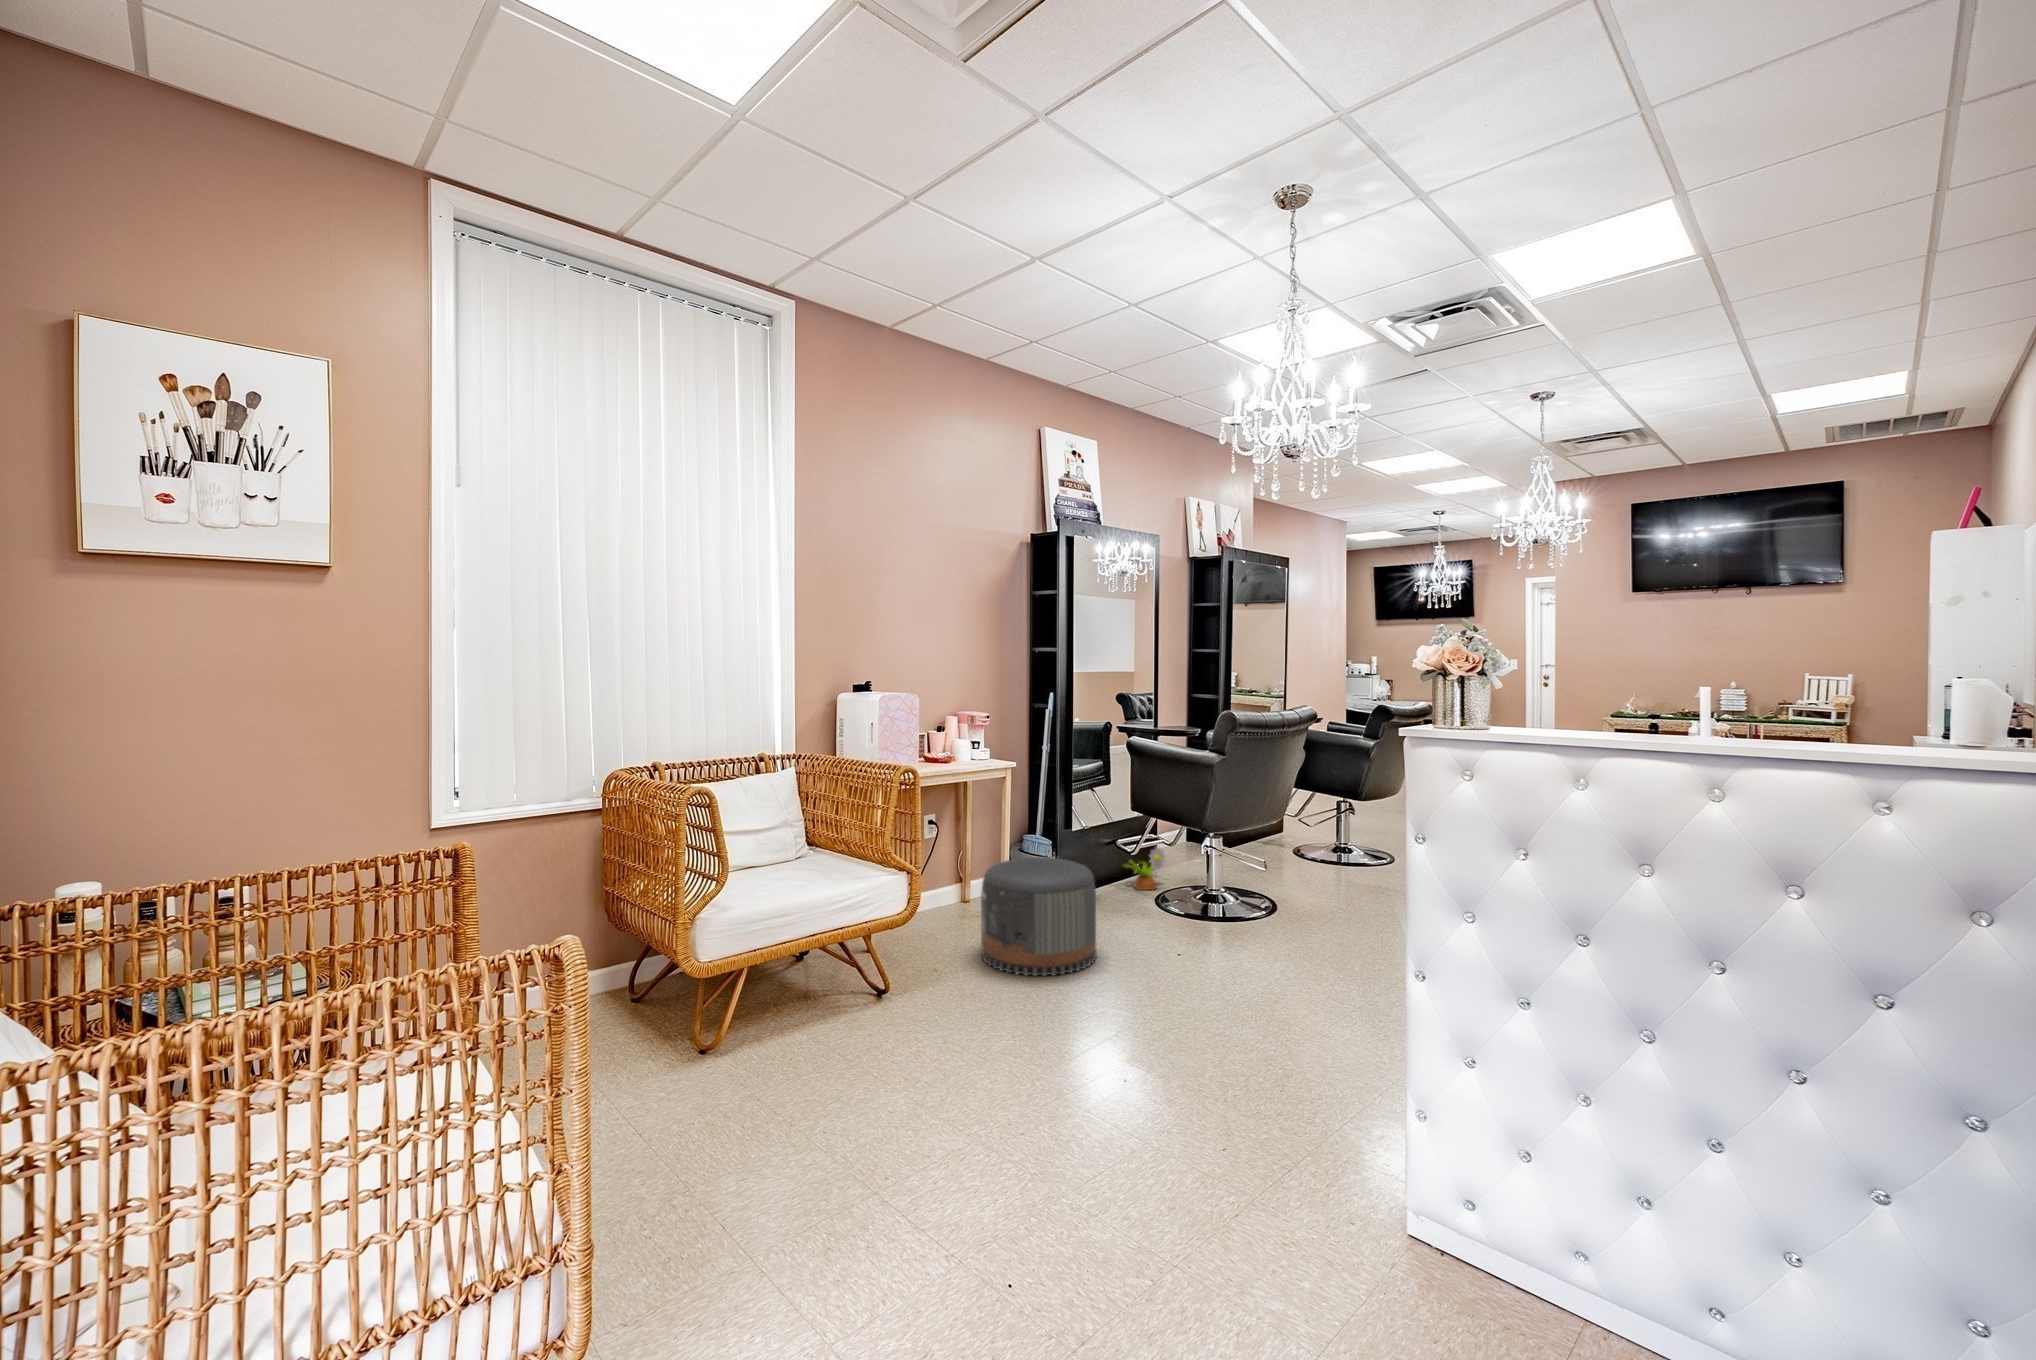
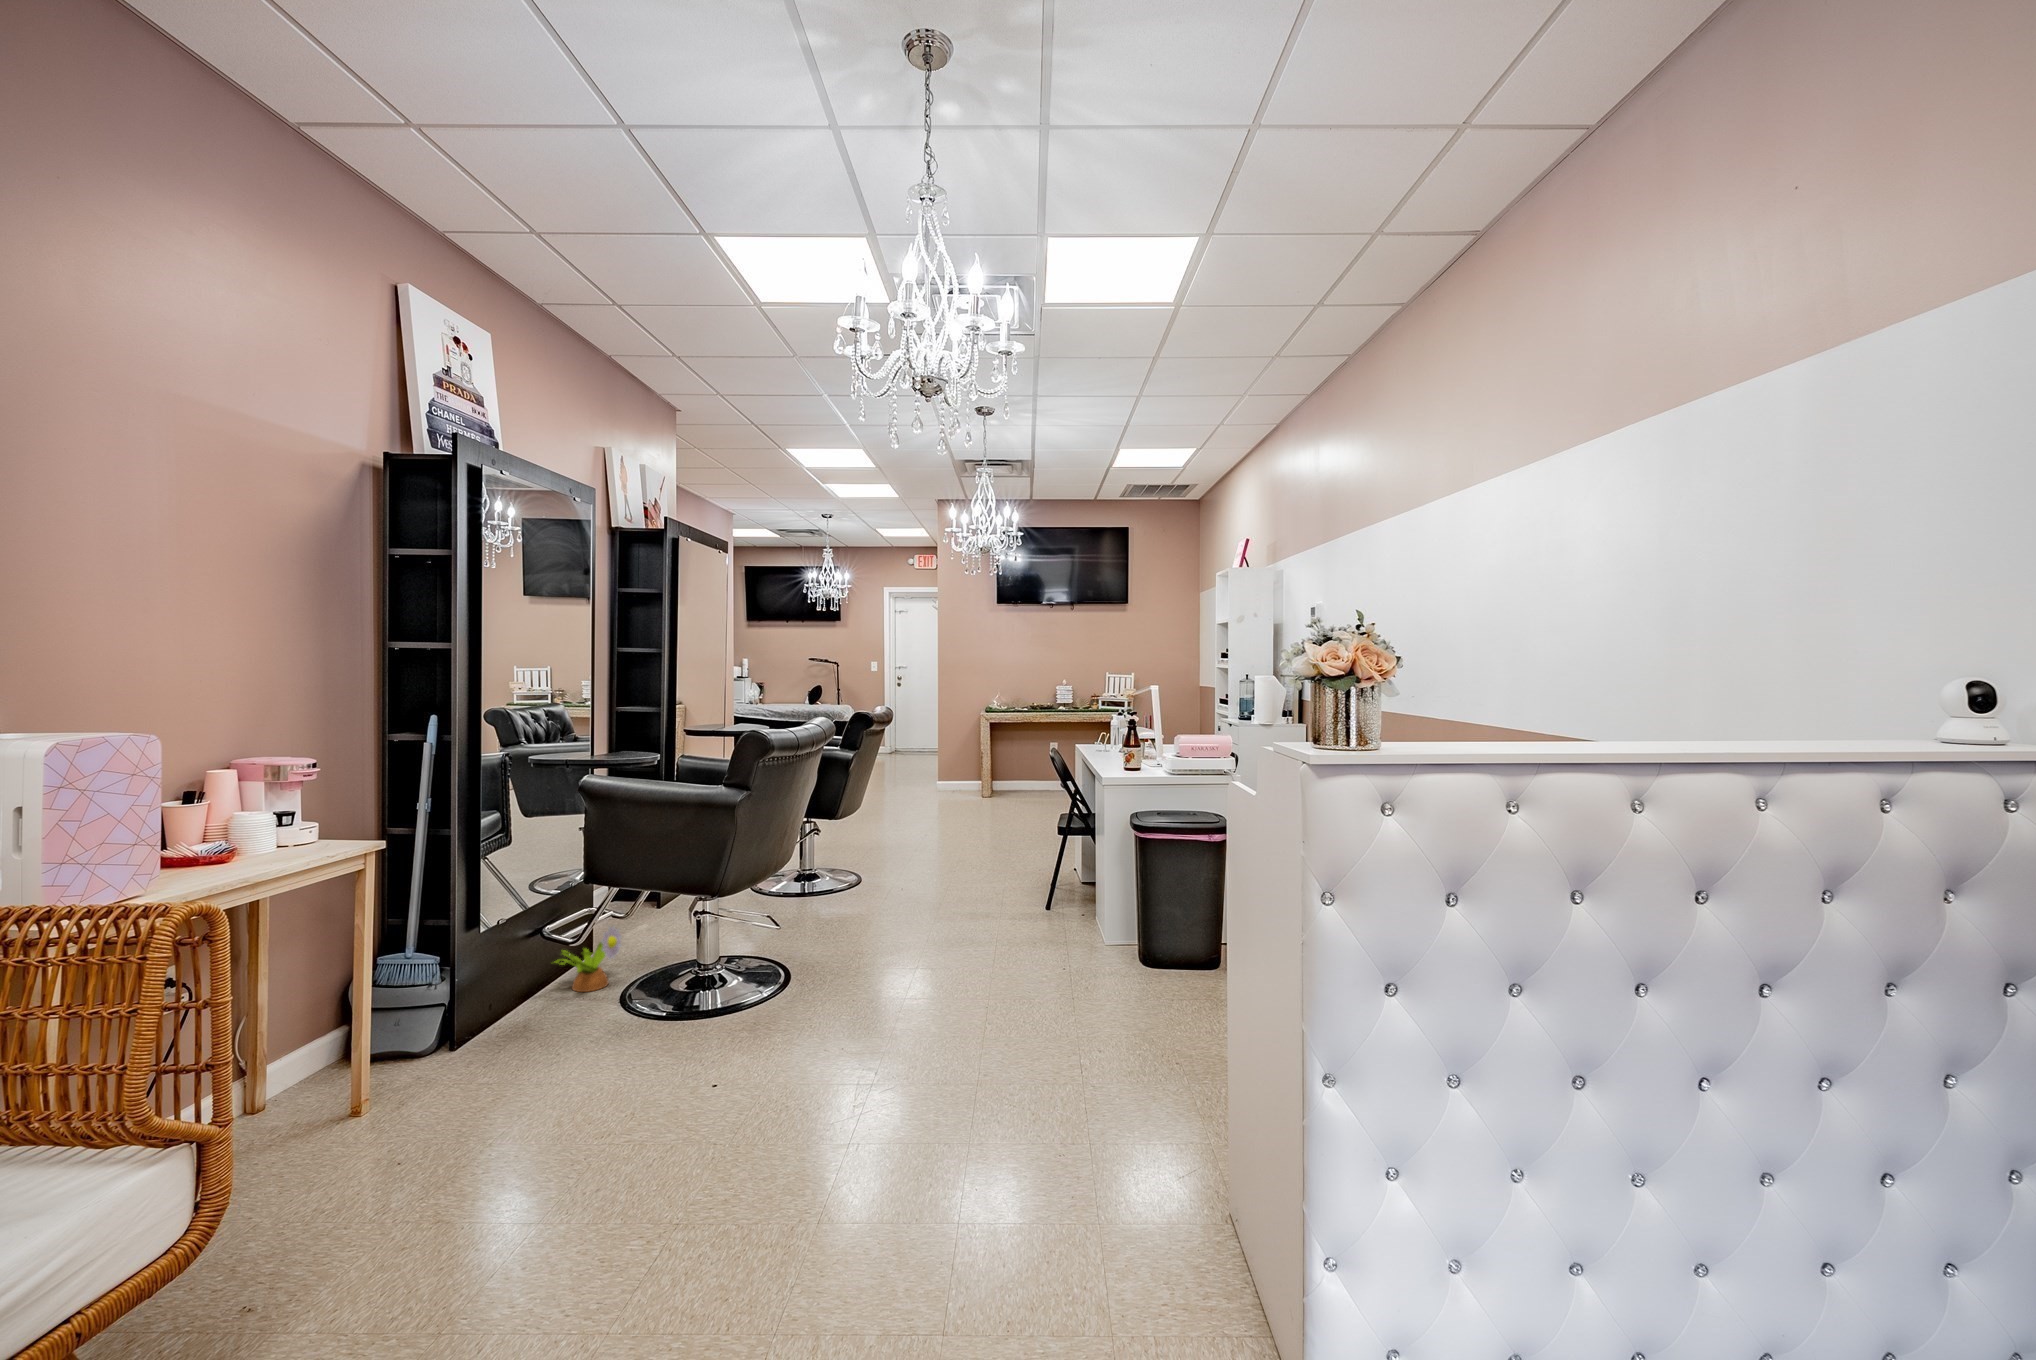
pouf: present [981,857,1096,976] -> none [340,999,581,1253]

